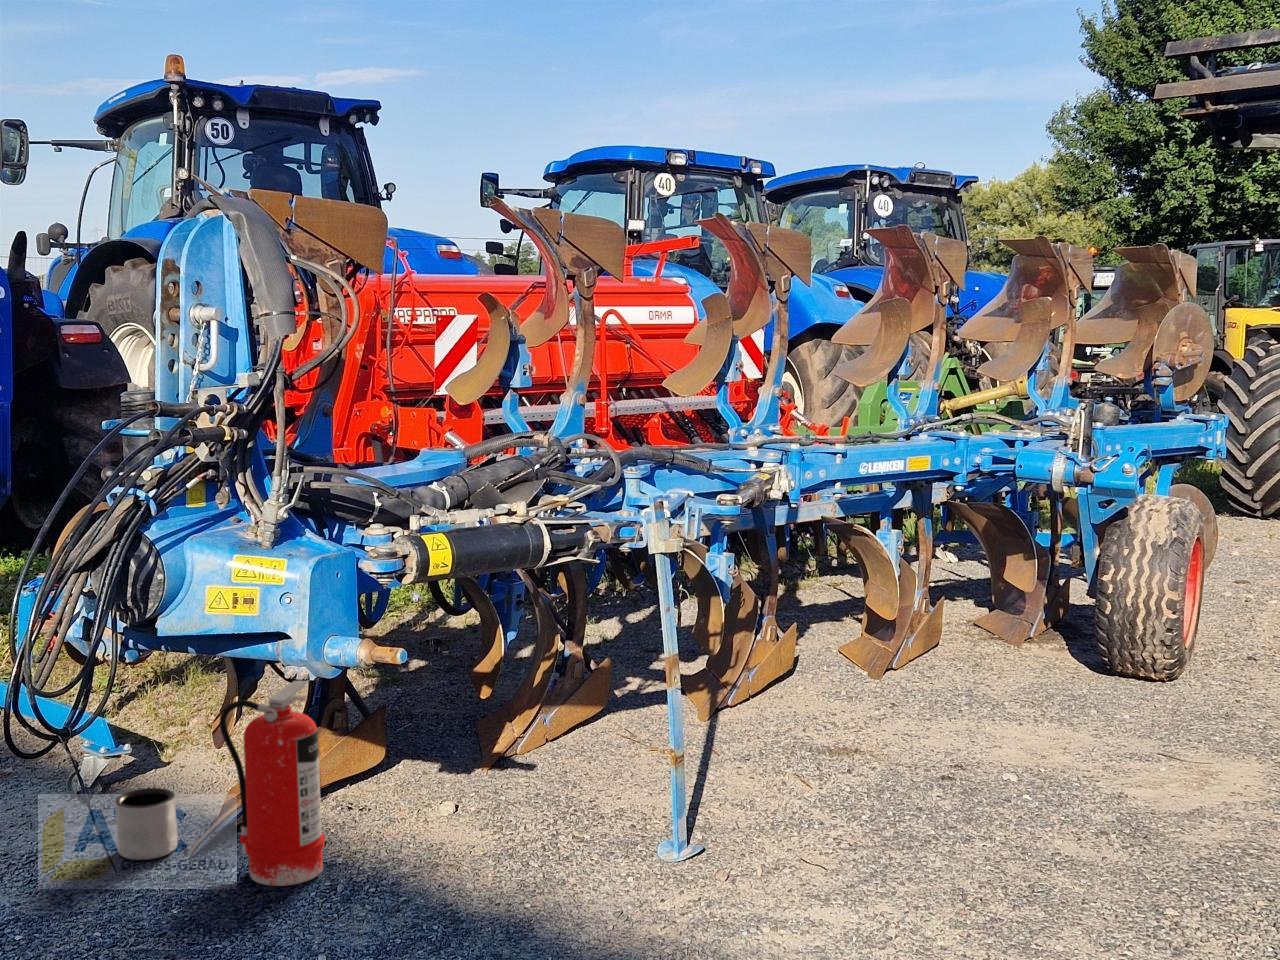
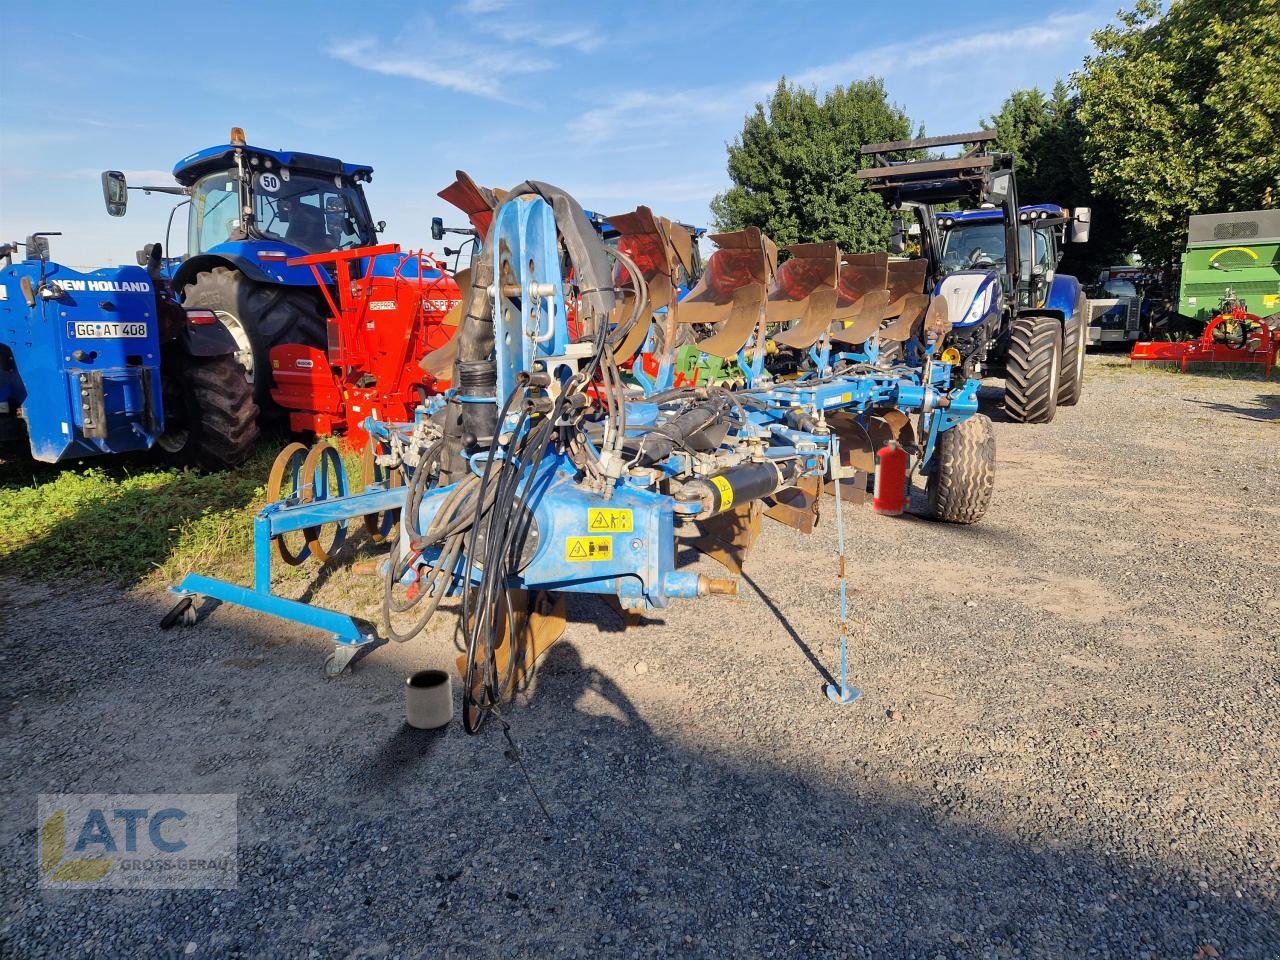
fire extinguisher: present [220,679,325,886] -> present [873,440,922,516]

